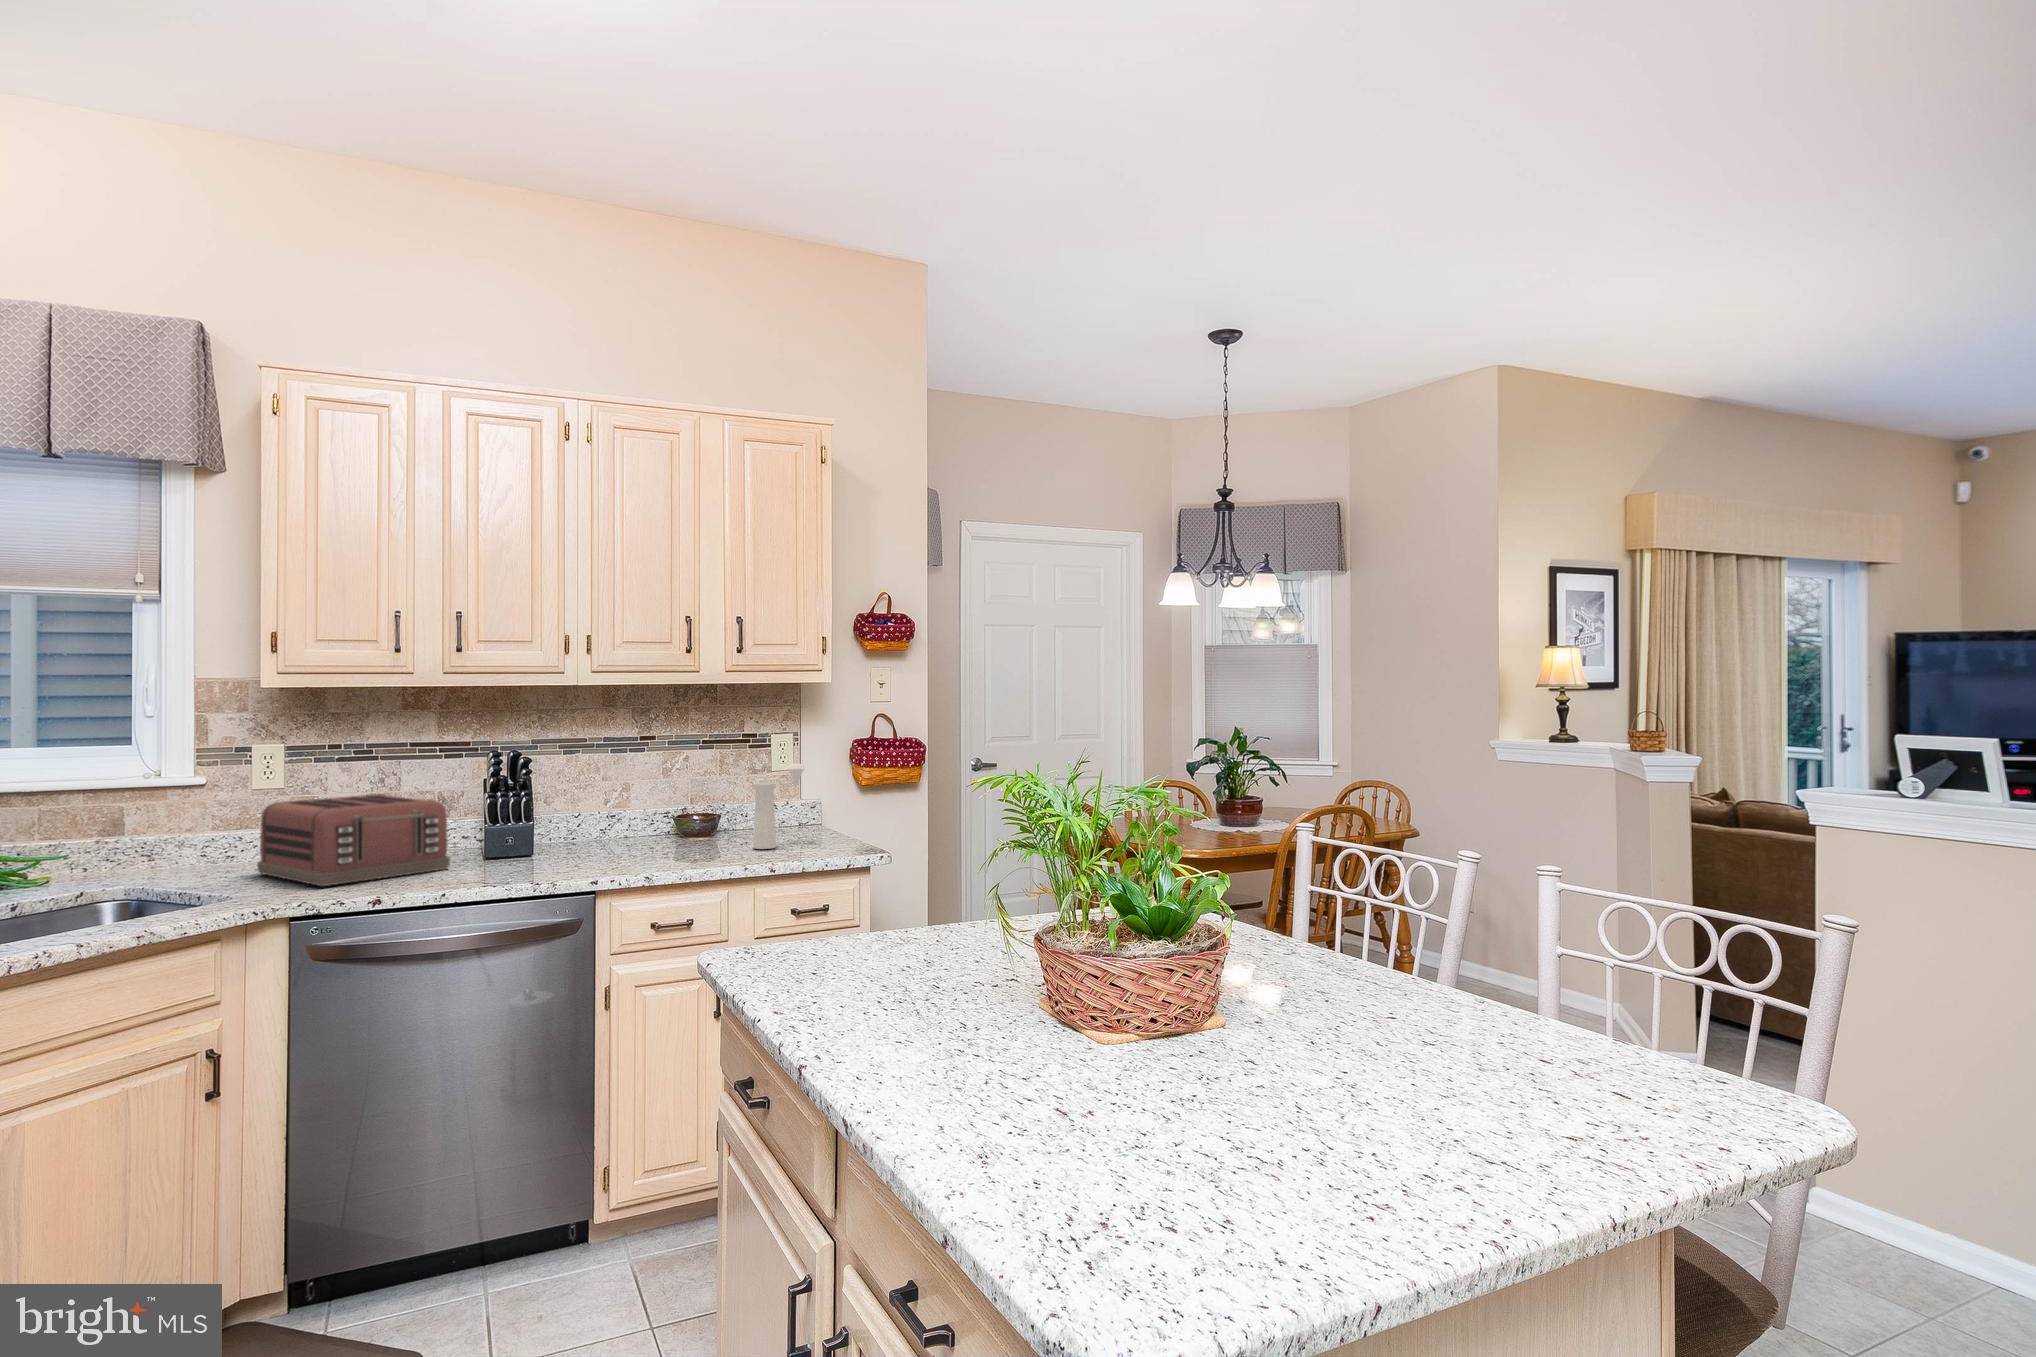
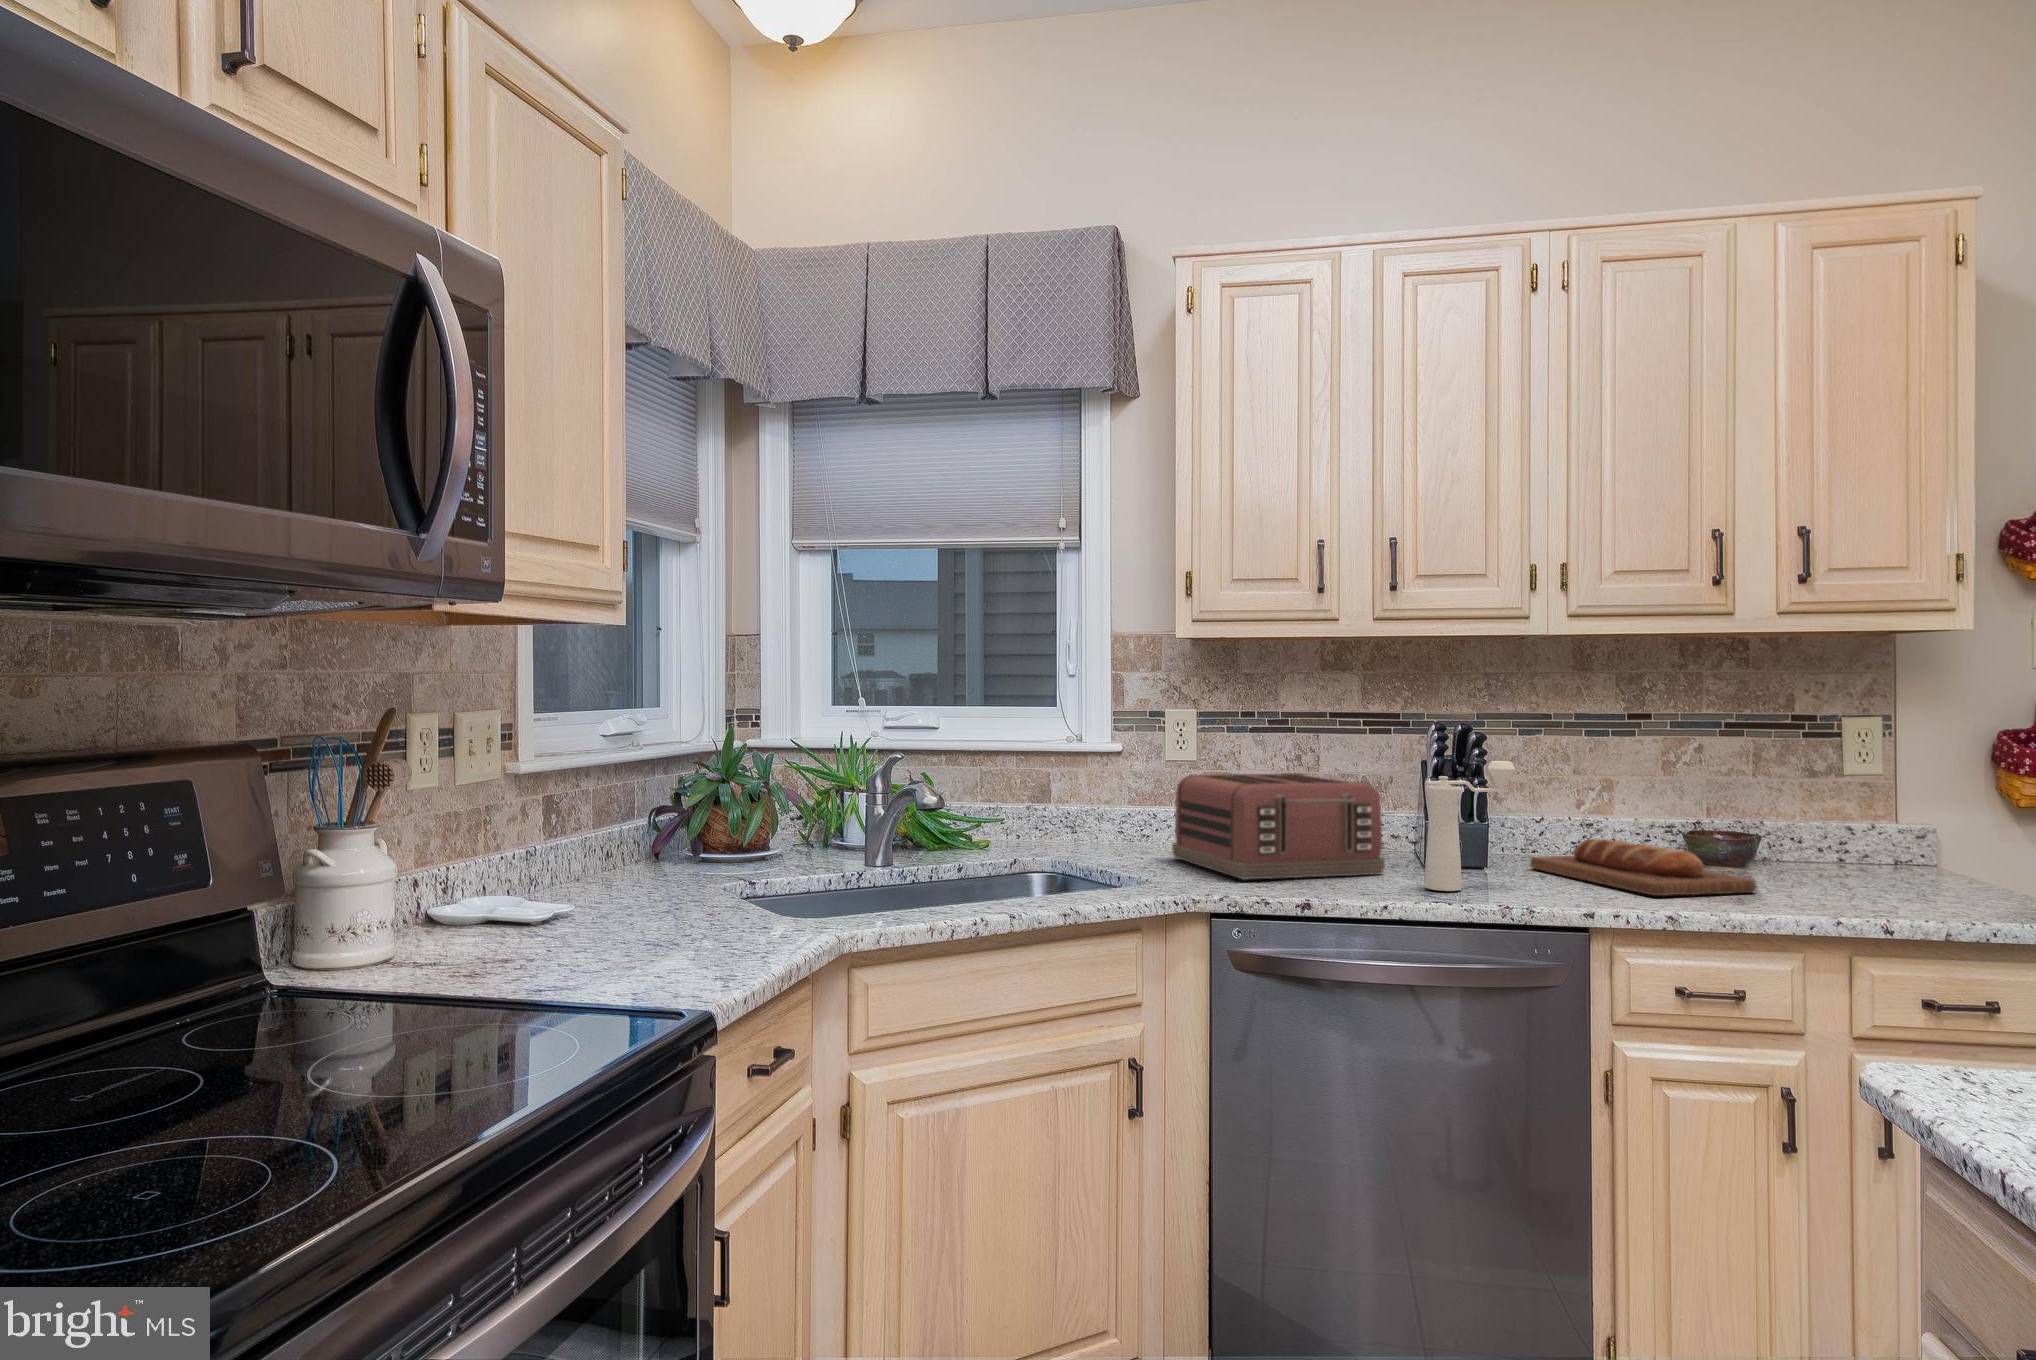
pepper mill: present [753,764,804,849] -> present [1425,761,1515,891]
bread loaf: none [566,827,706,864] -> present [1530,839,1756,896]

